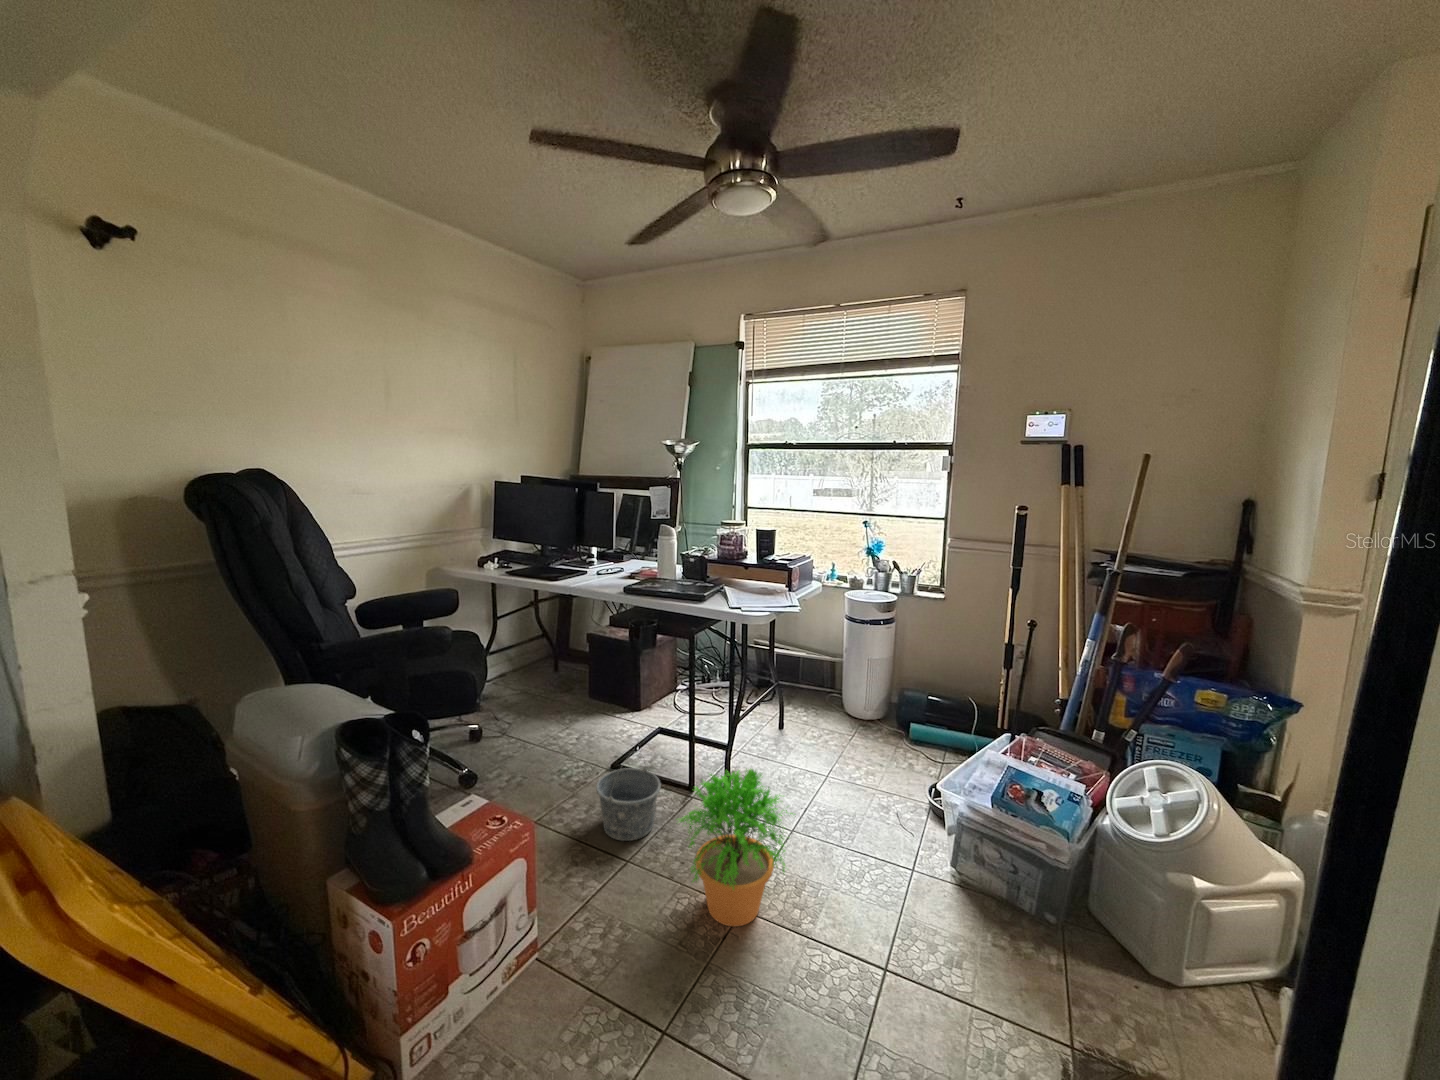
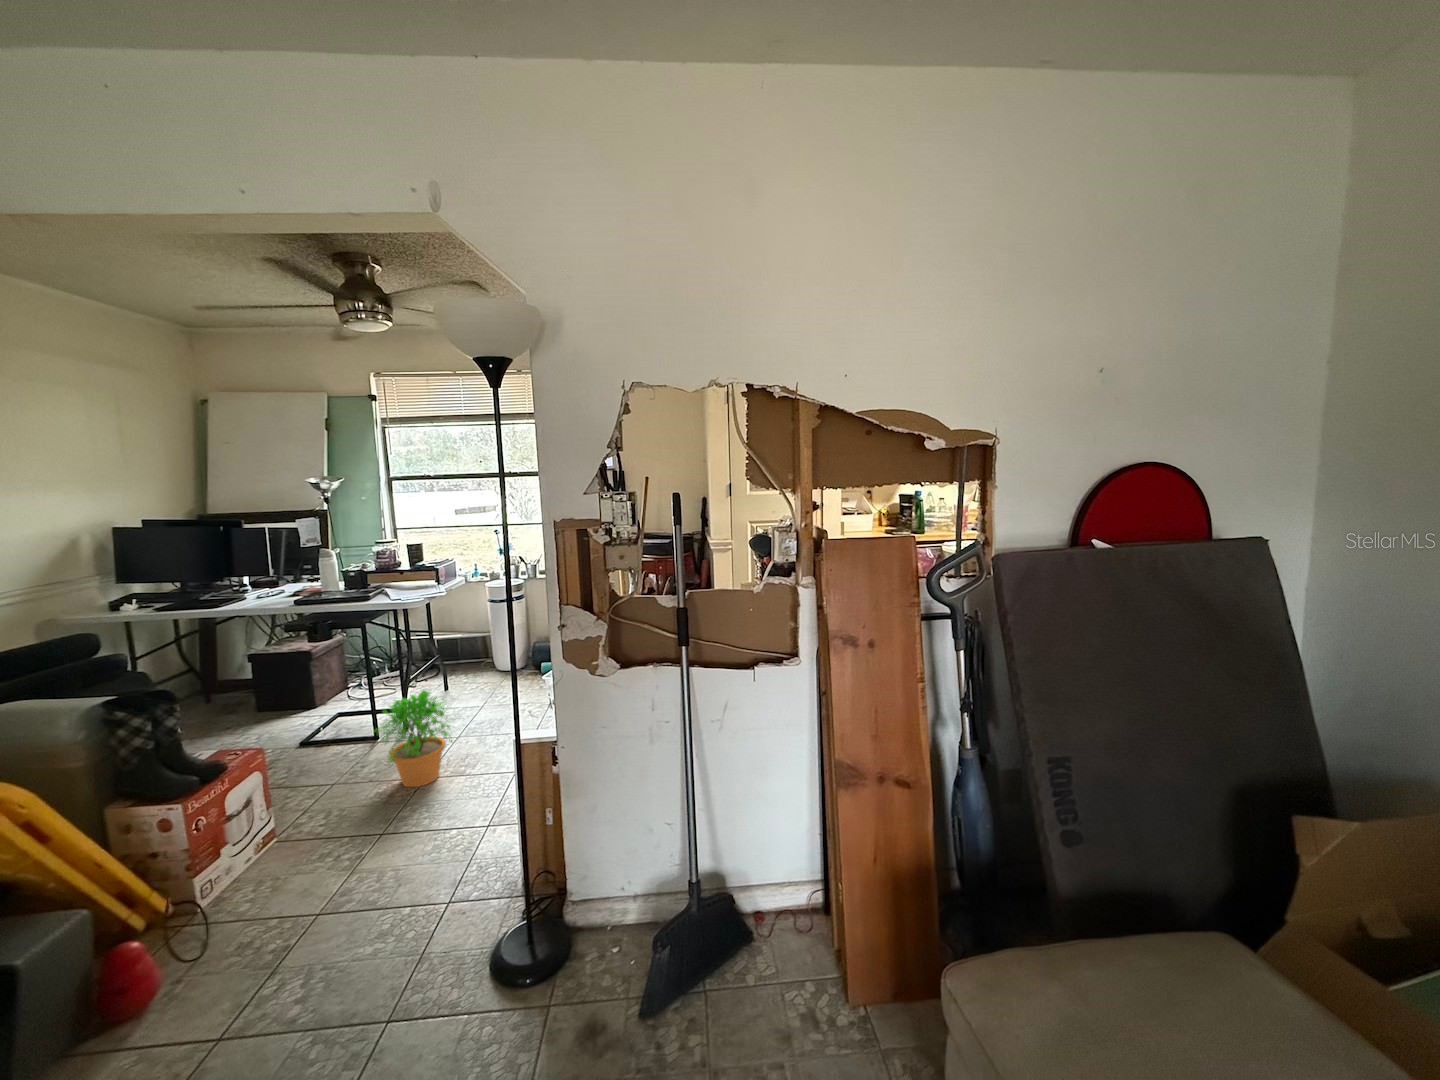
bucket: present [596,768,661,841] -> none [296,713,353,779]

